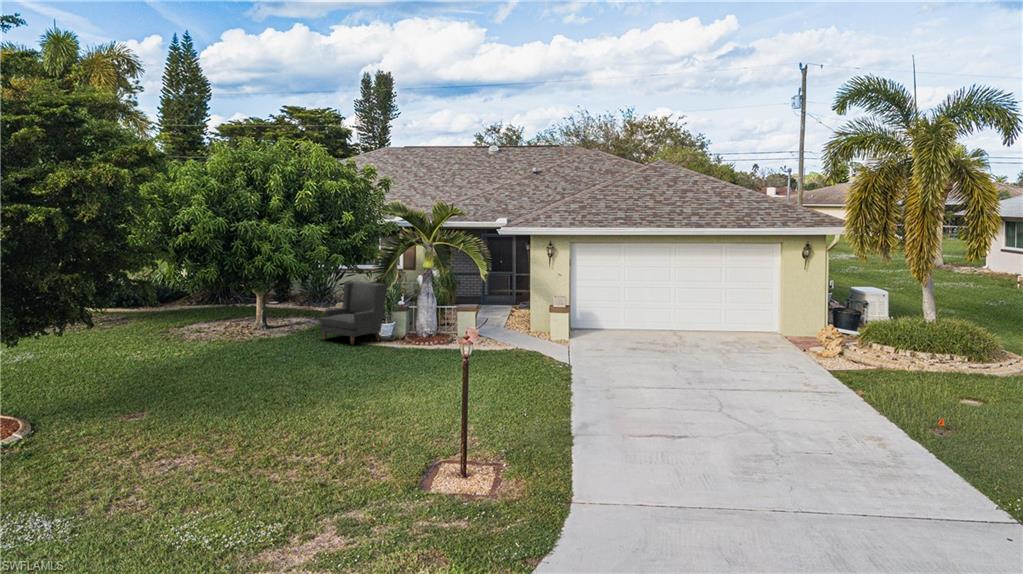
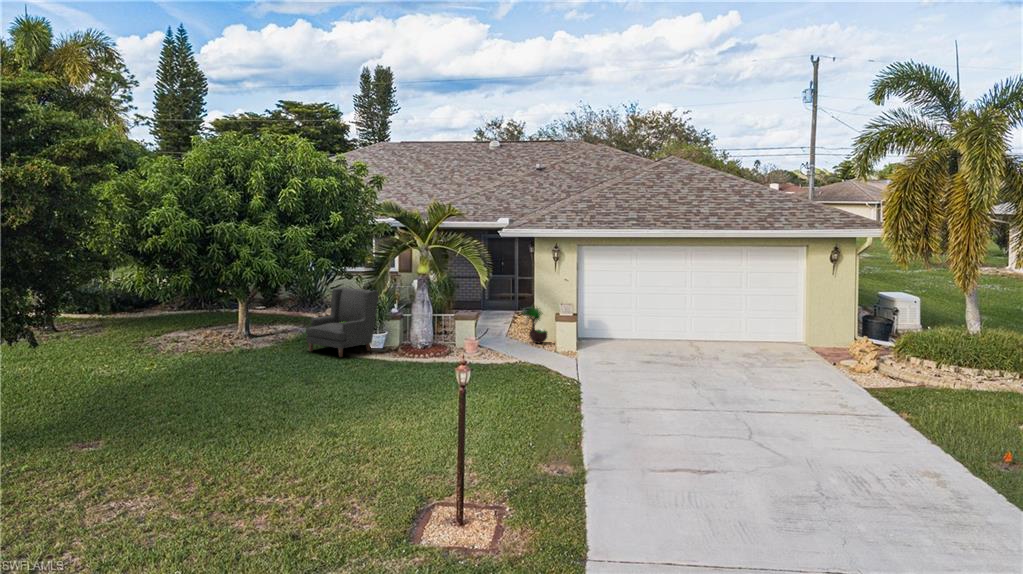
potted tree: none [518,295,543,333] -> present [524,307,547,343]

